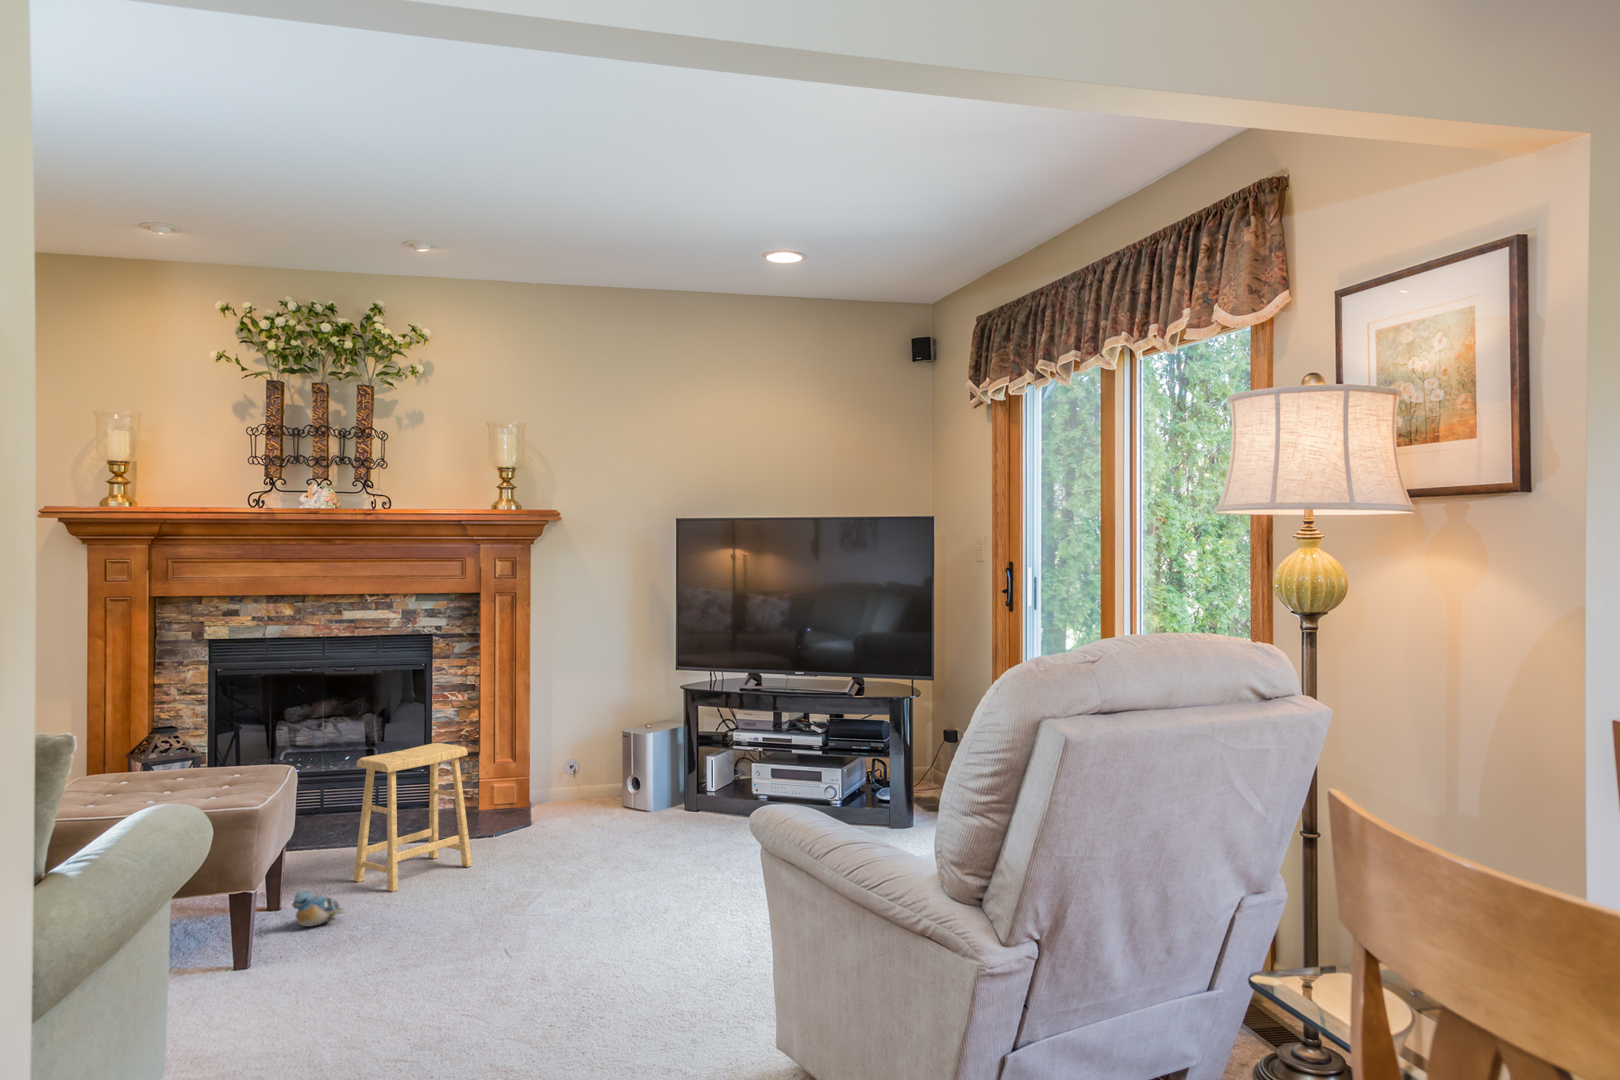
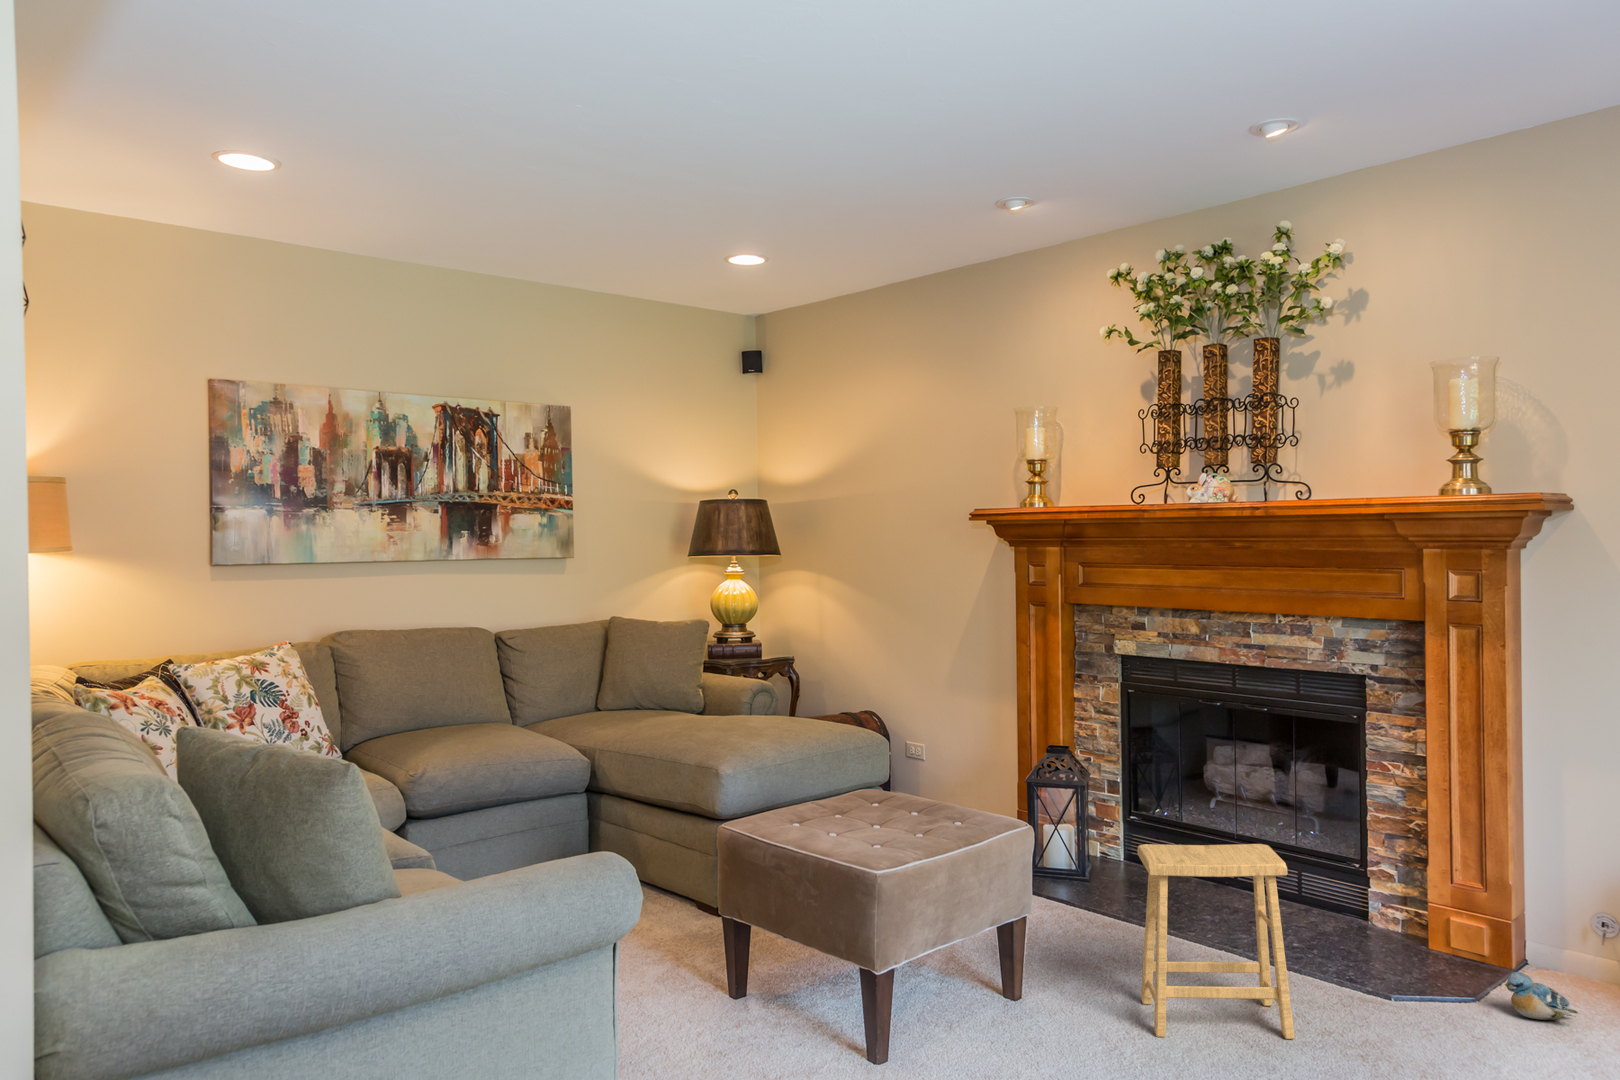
plush toy: present [292,891,346,926] -> present [1505,972,1578,1020]

